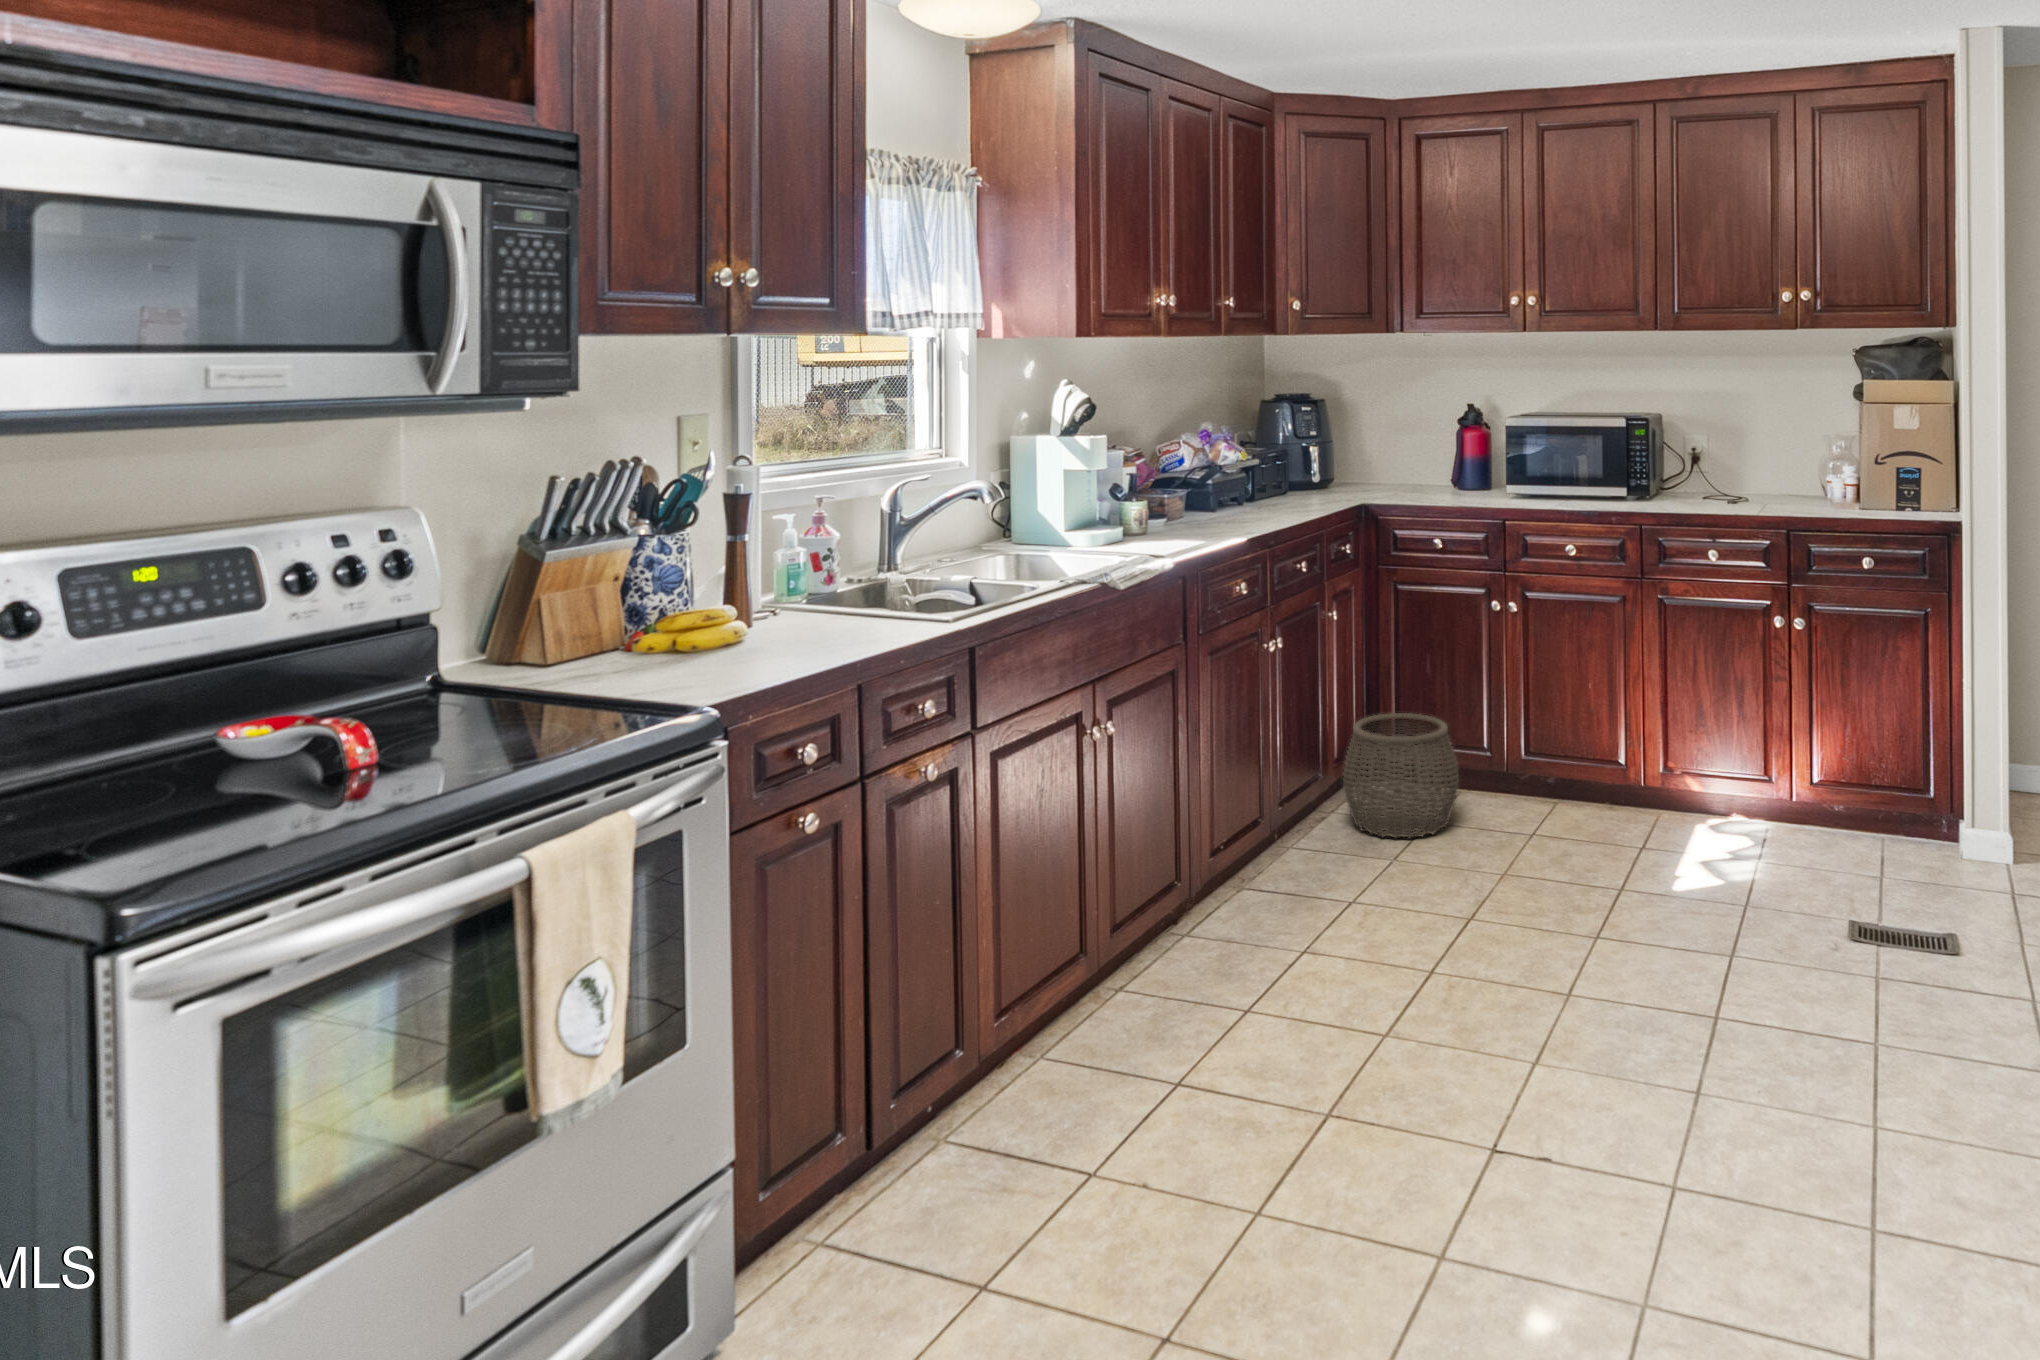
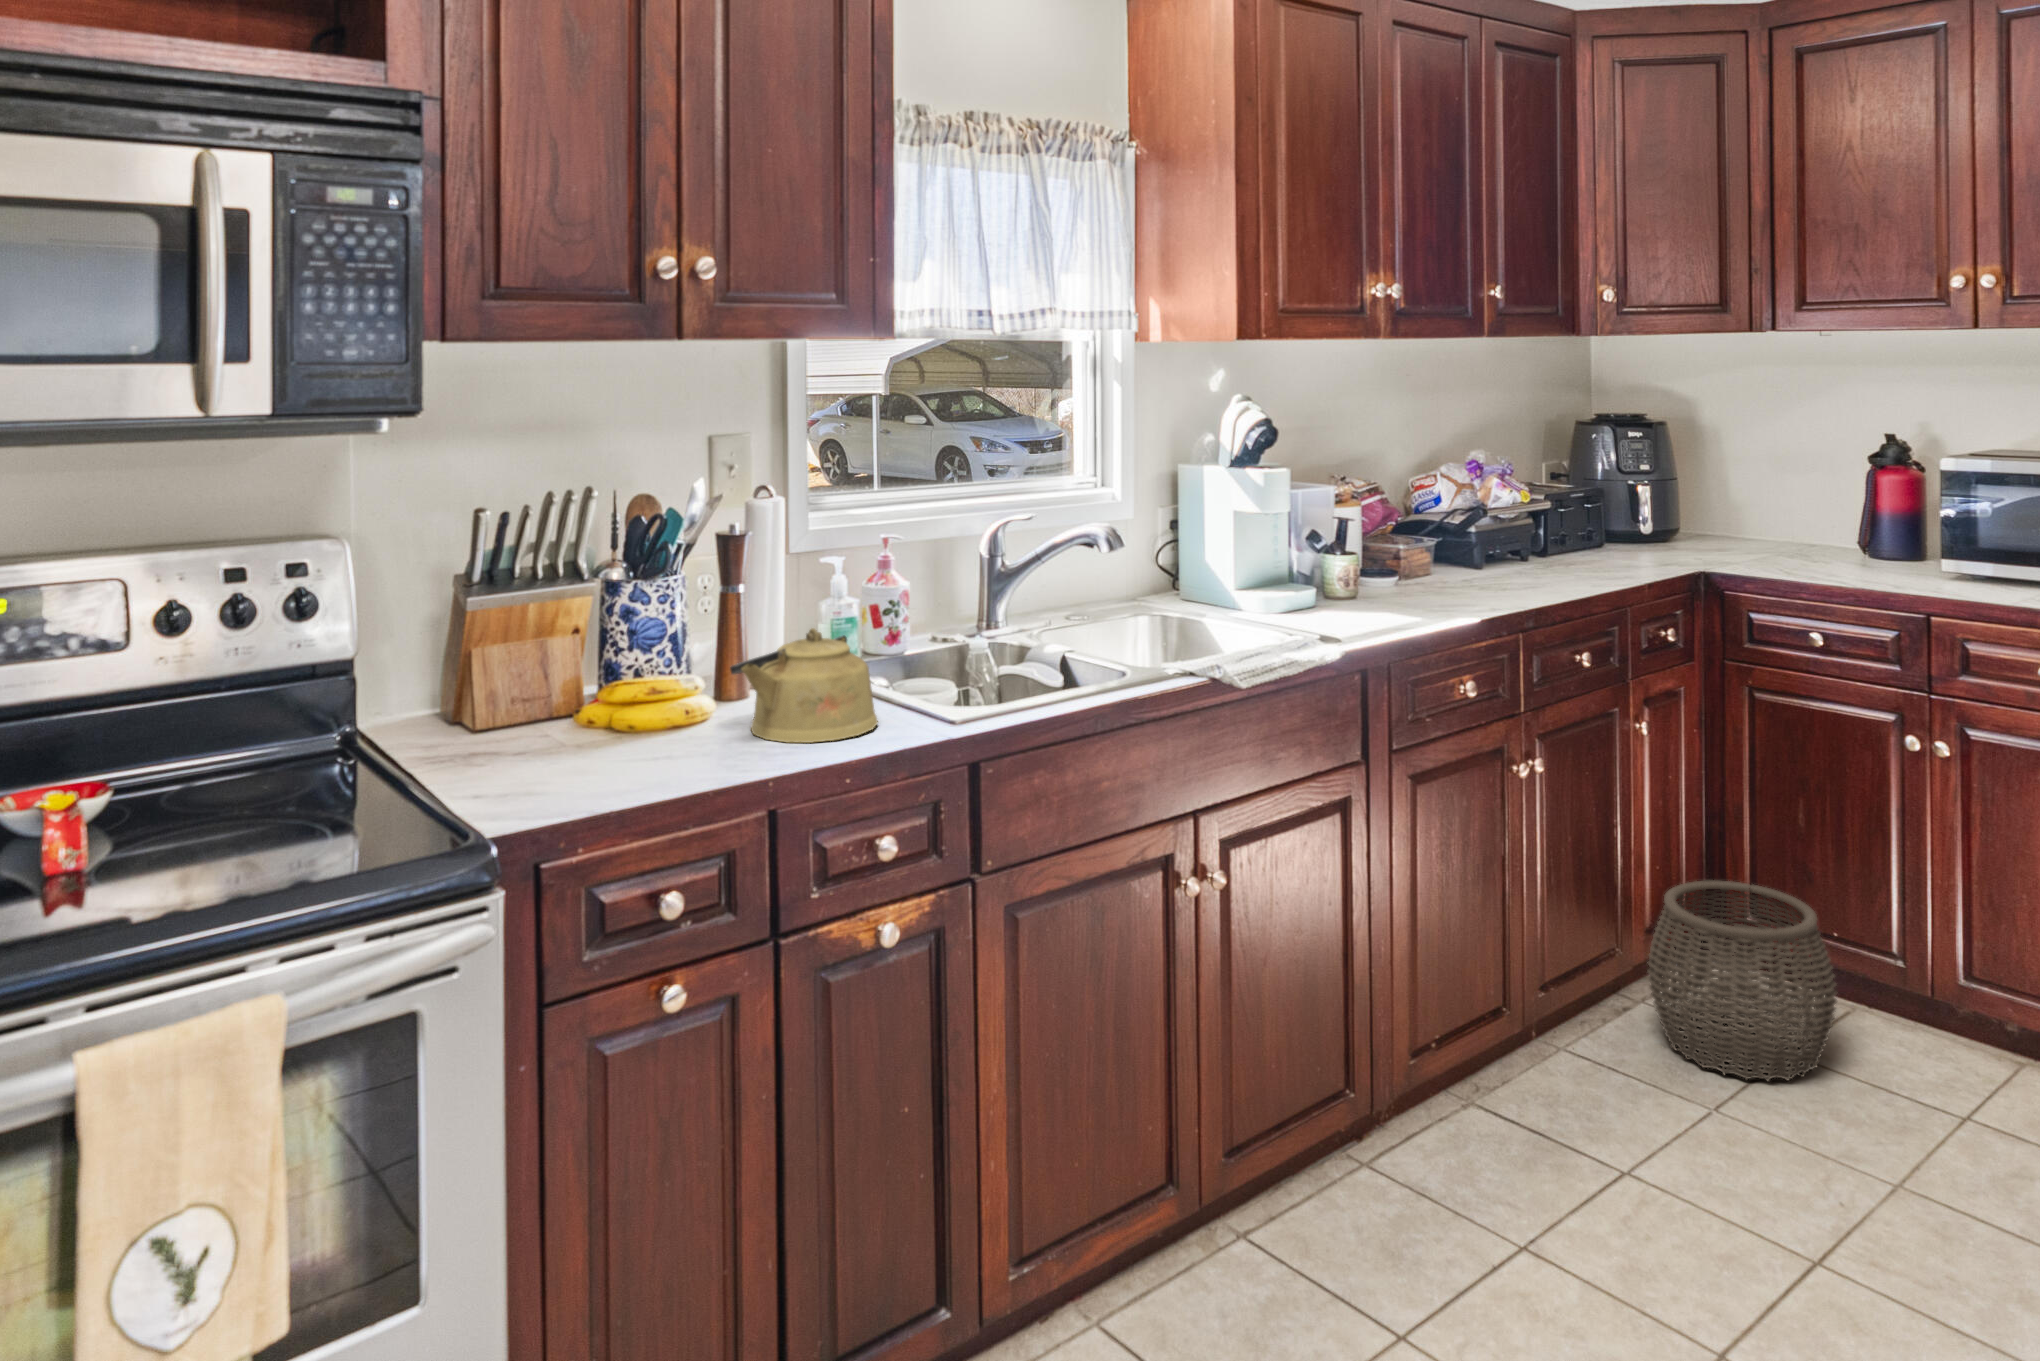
kettle: none [780,558,899,644] -> present [730,628,878,743]

